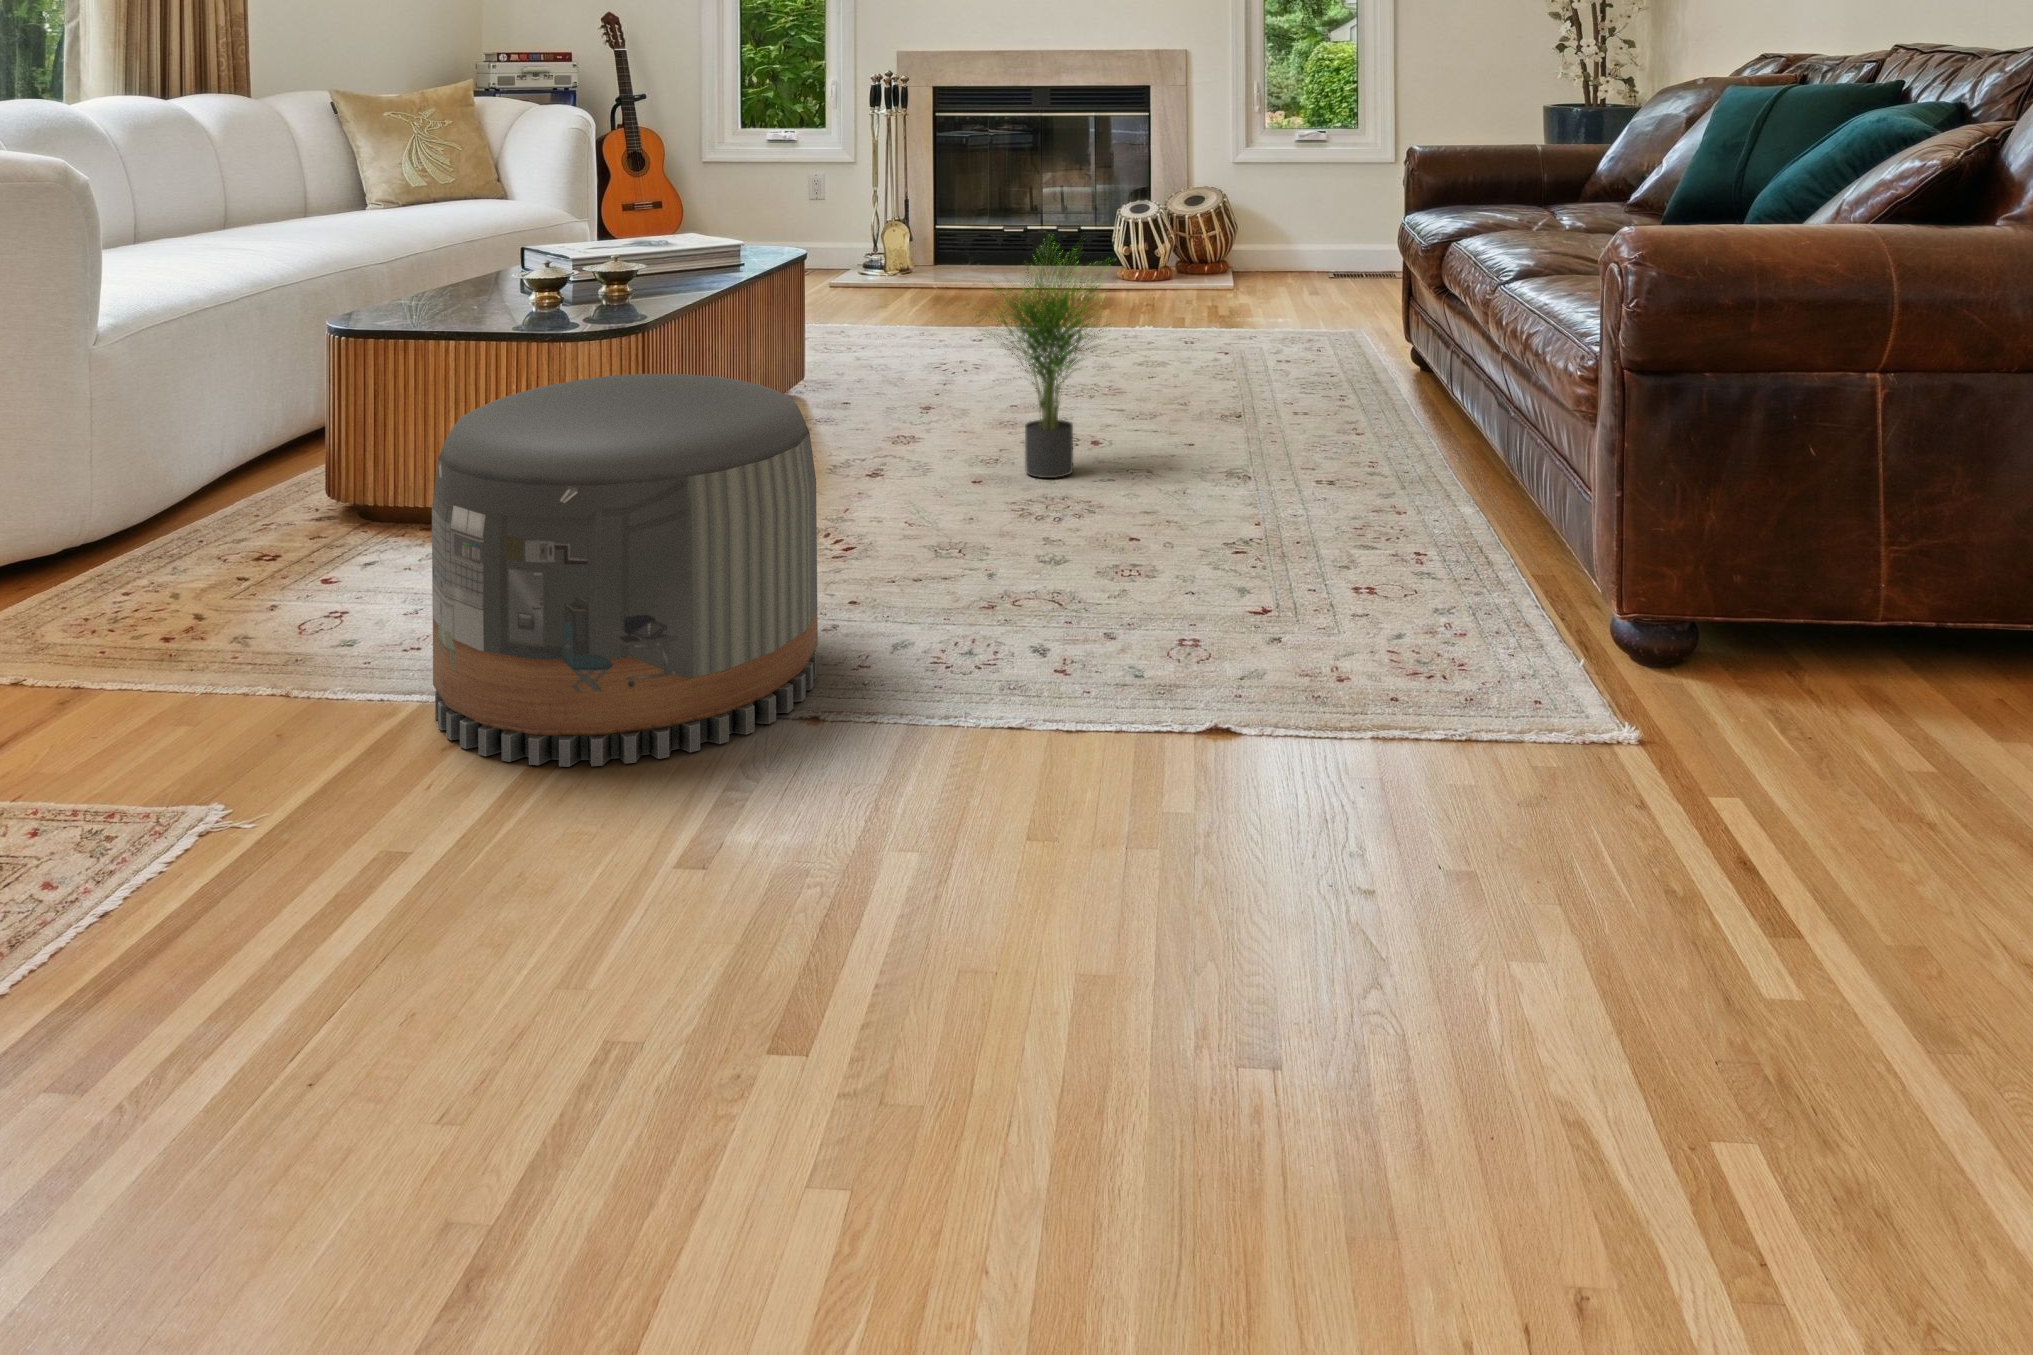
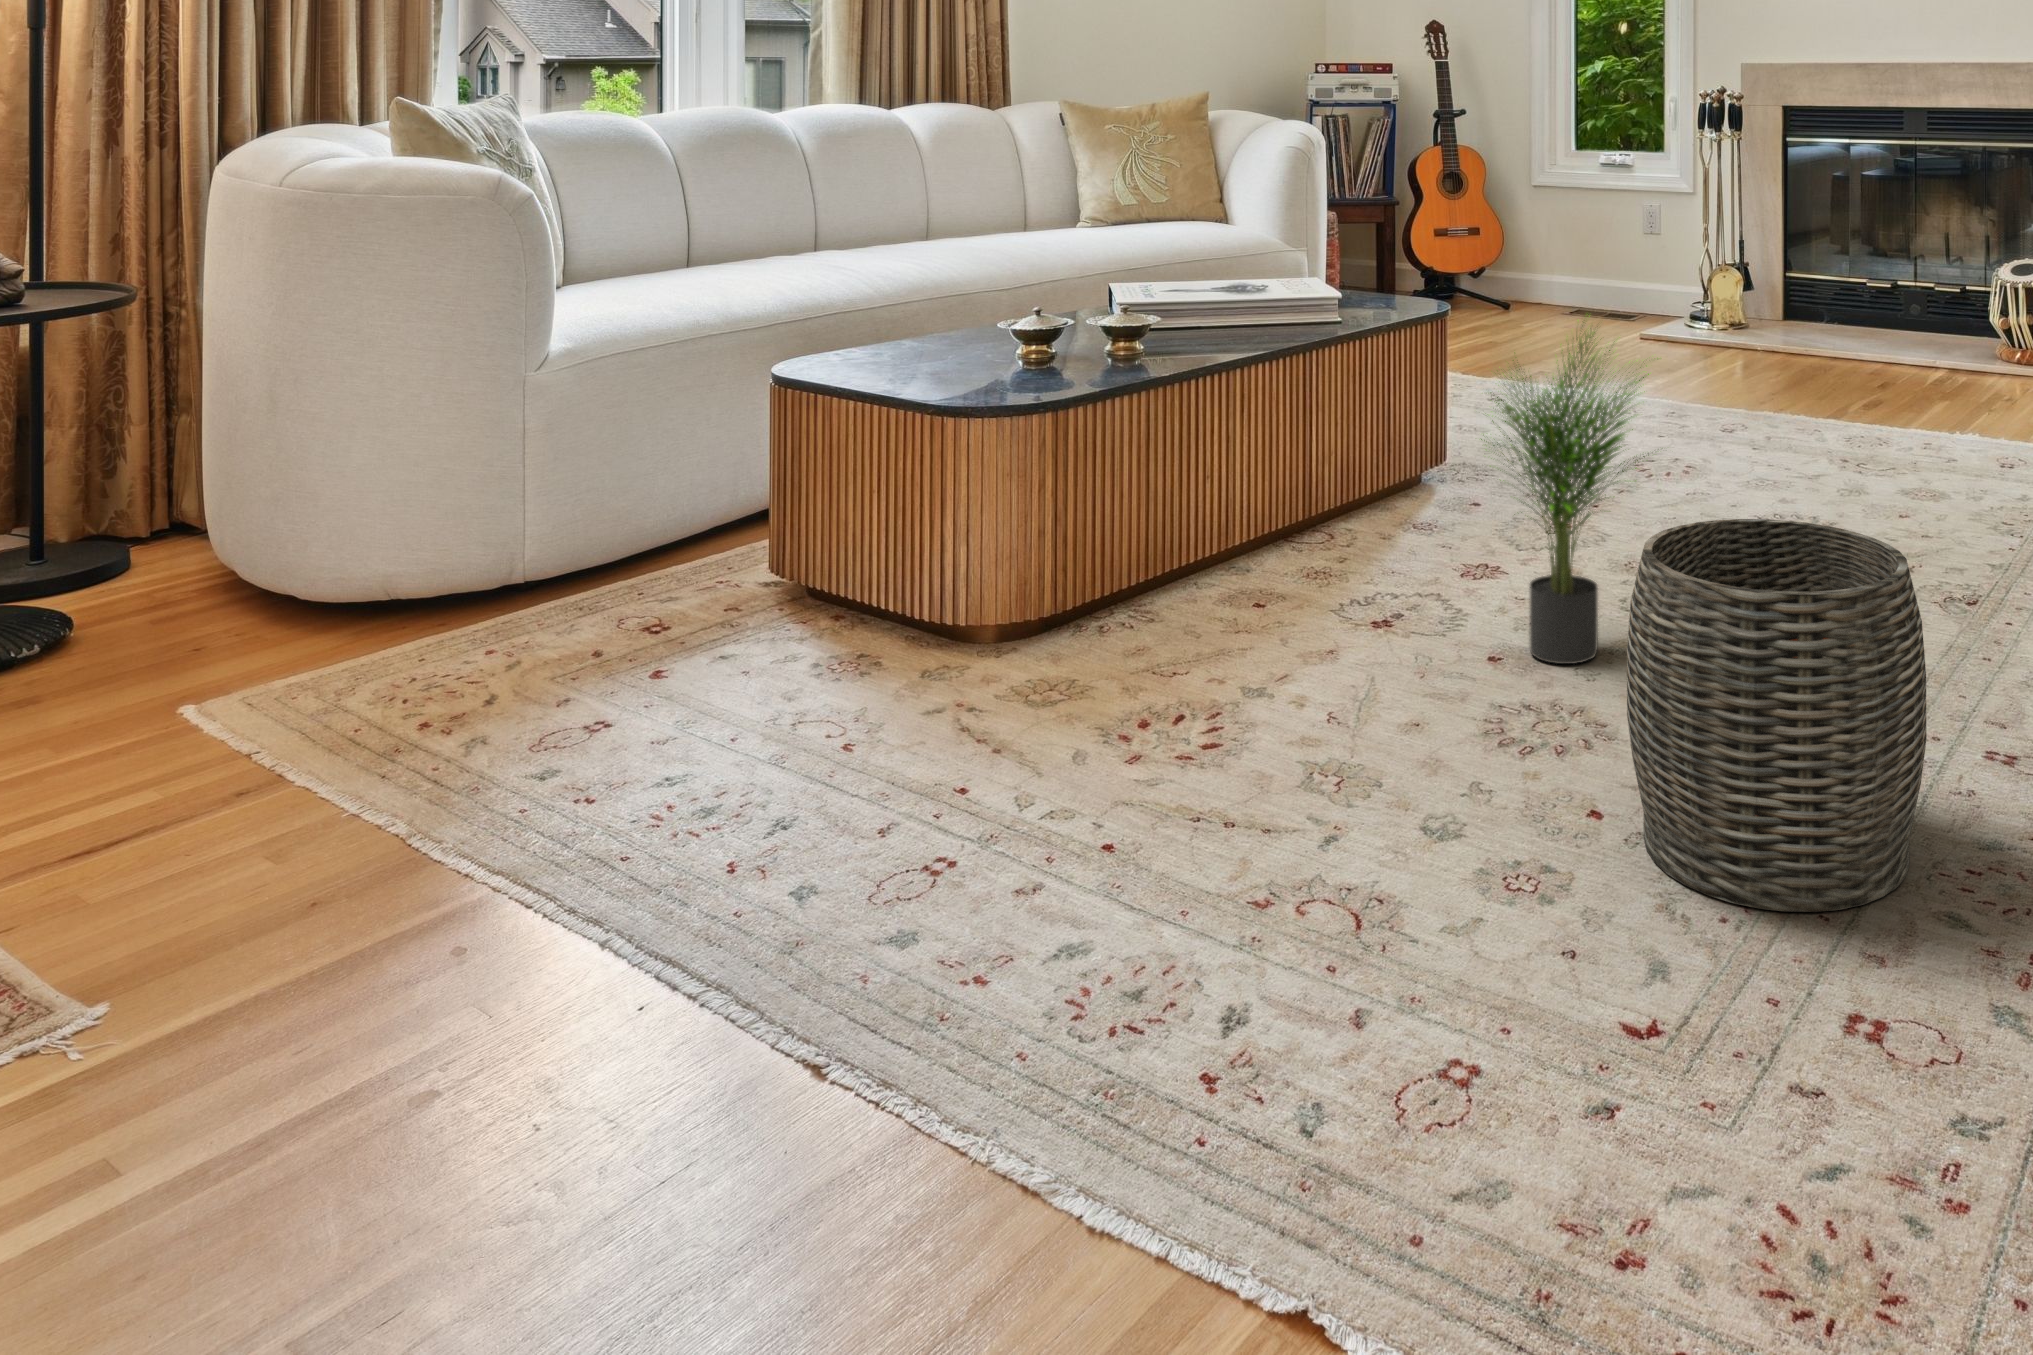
woven basket: none [1195,344,1375,560] -> present [1627,519,1927,912]
pouf: present [432,374,818,767] -> none [310,481,888,1071]

